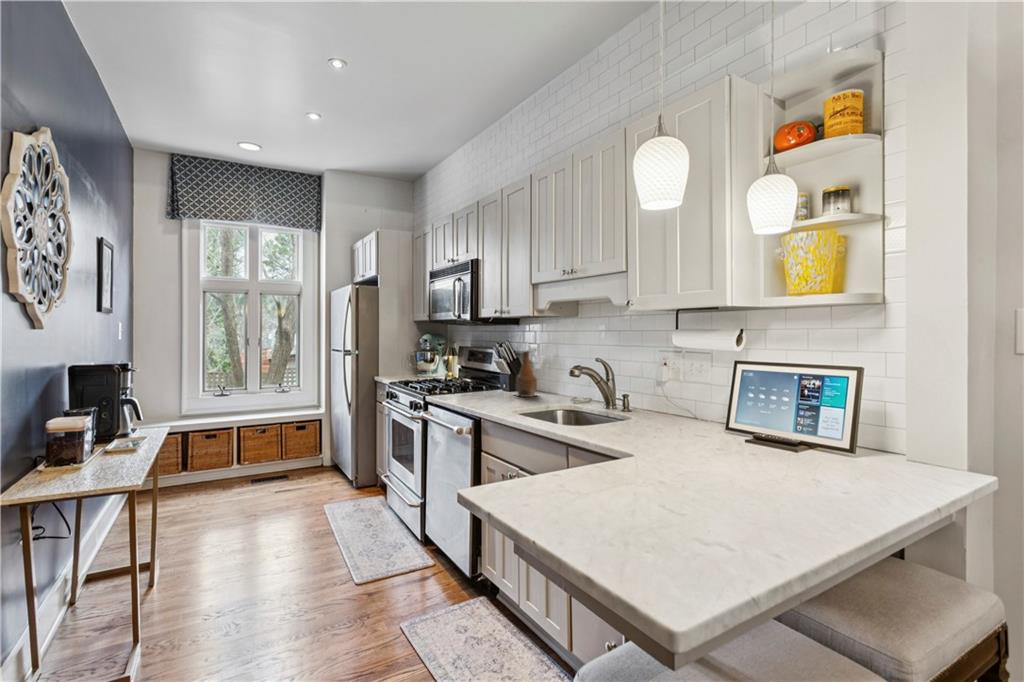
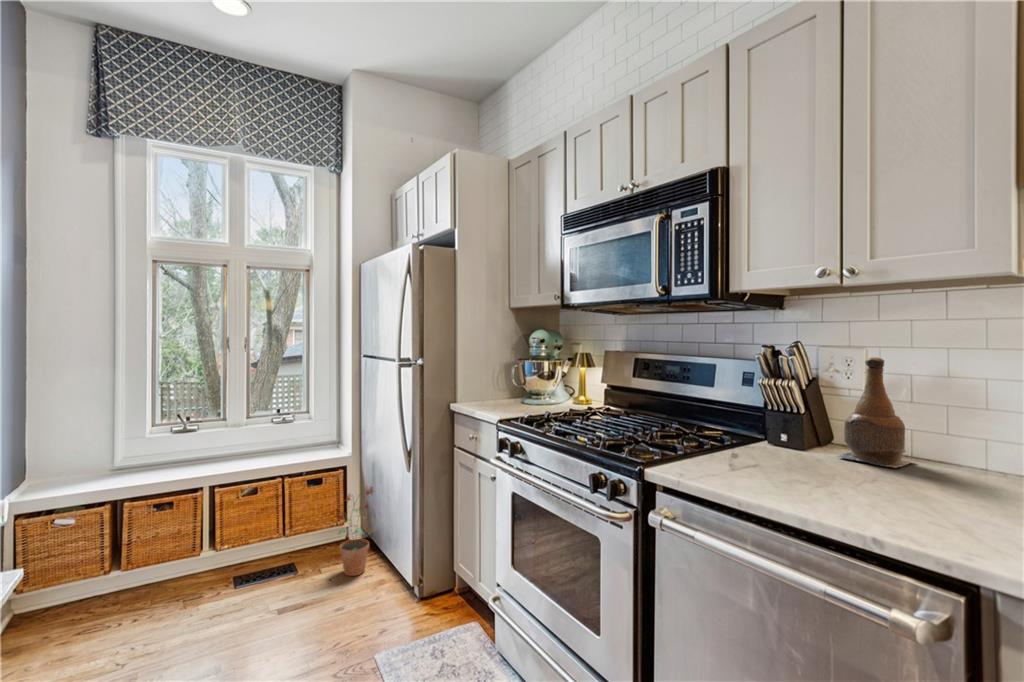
potted plant: none [310,428,336,480] -> present [338,487,374,576]

